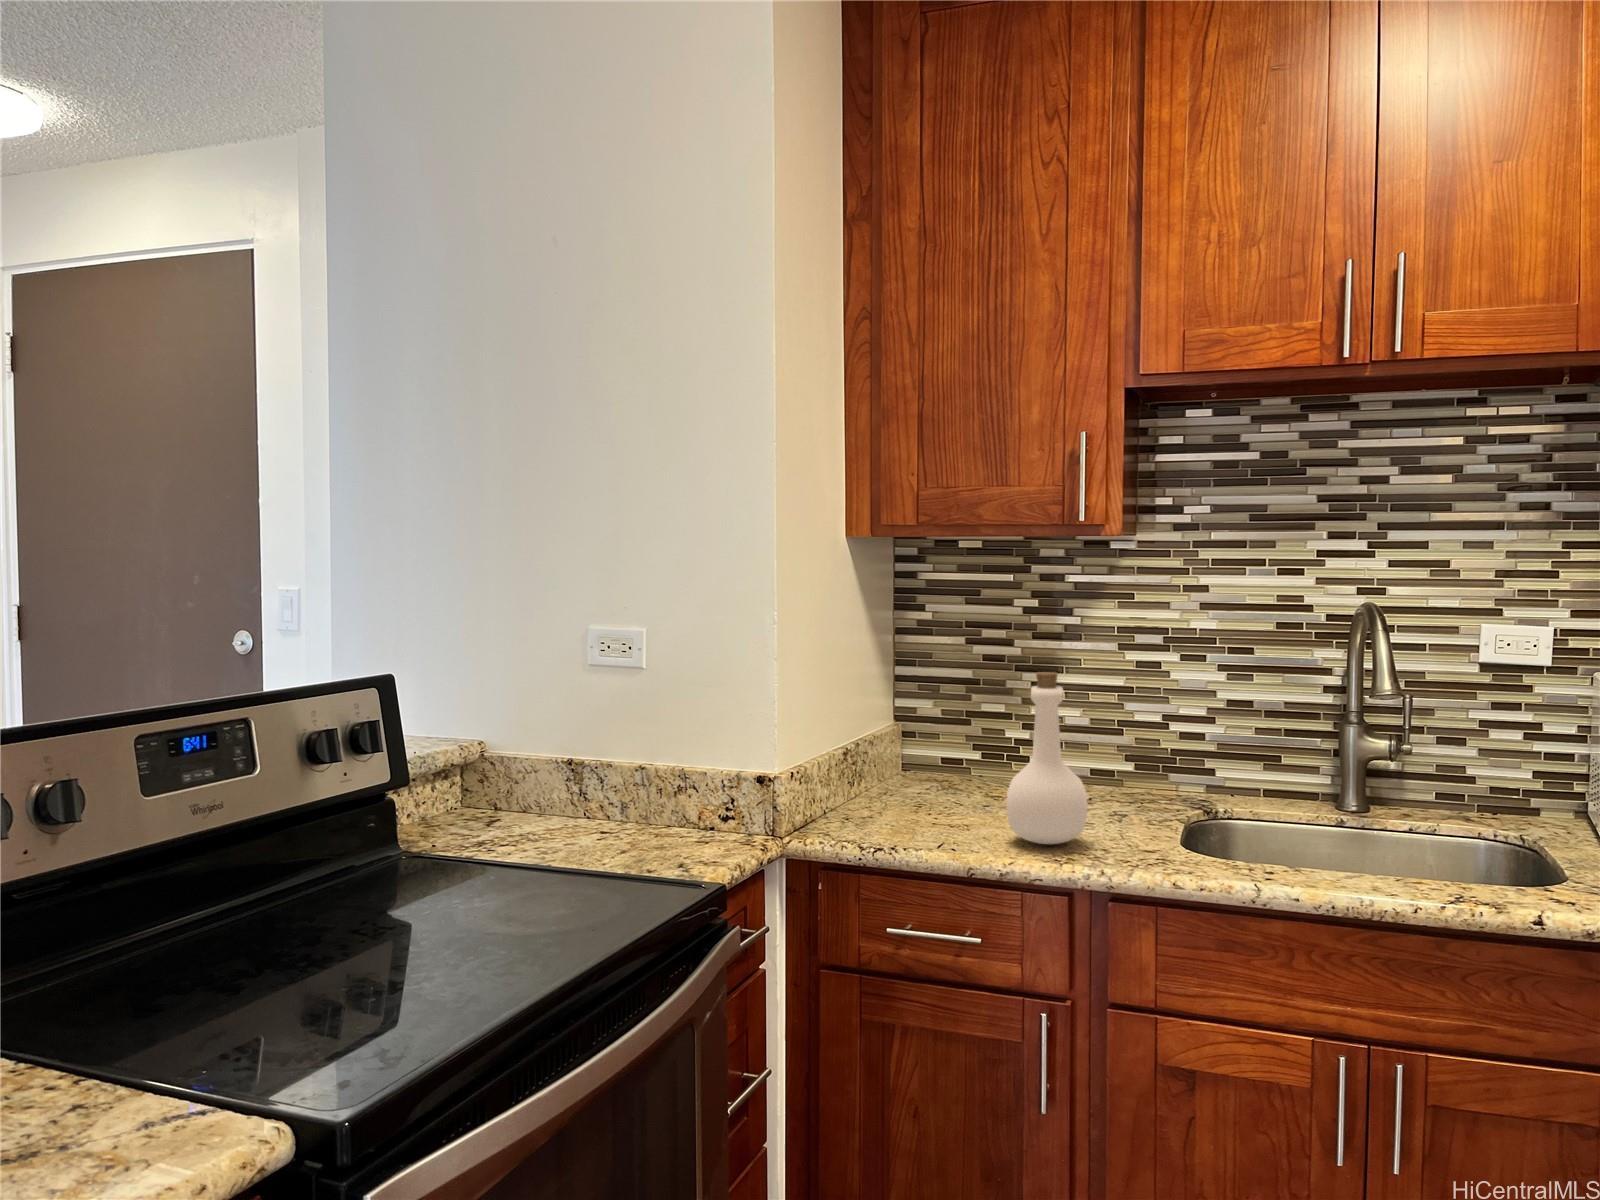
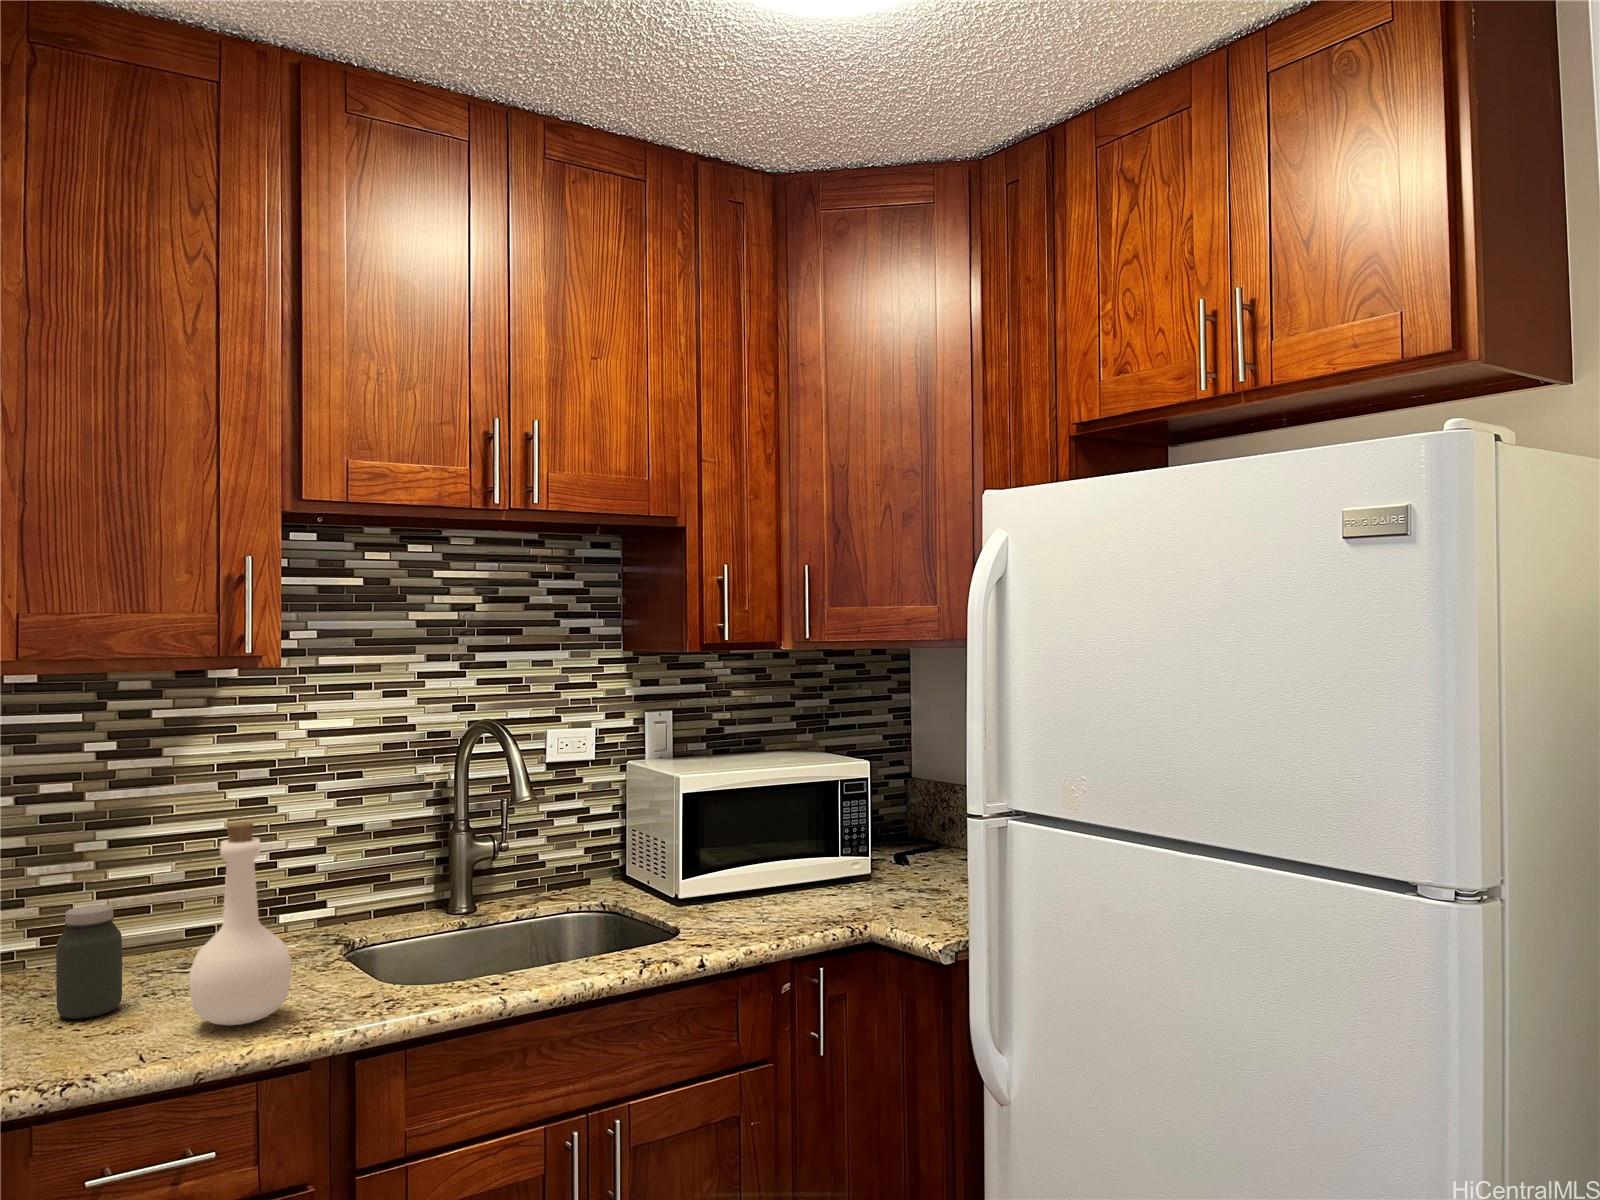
jar: none [950,726,995,813] -> present [56,904,122,1019]

